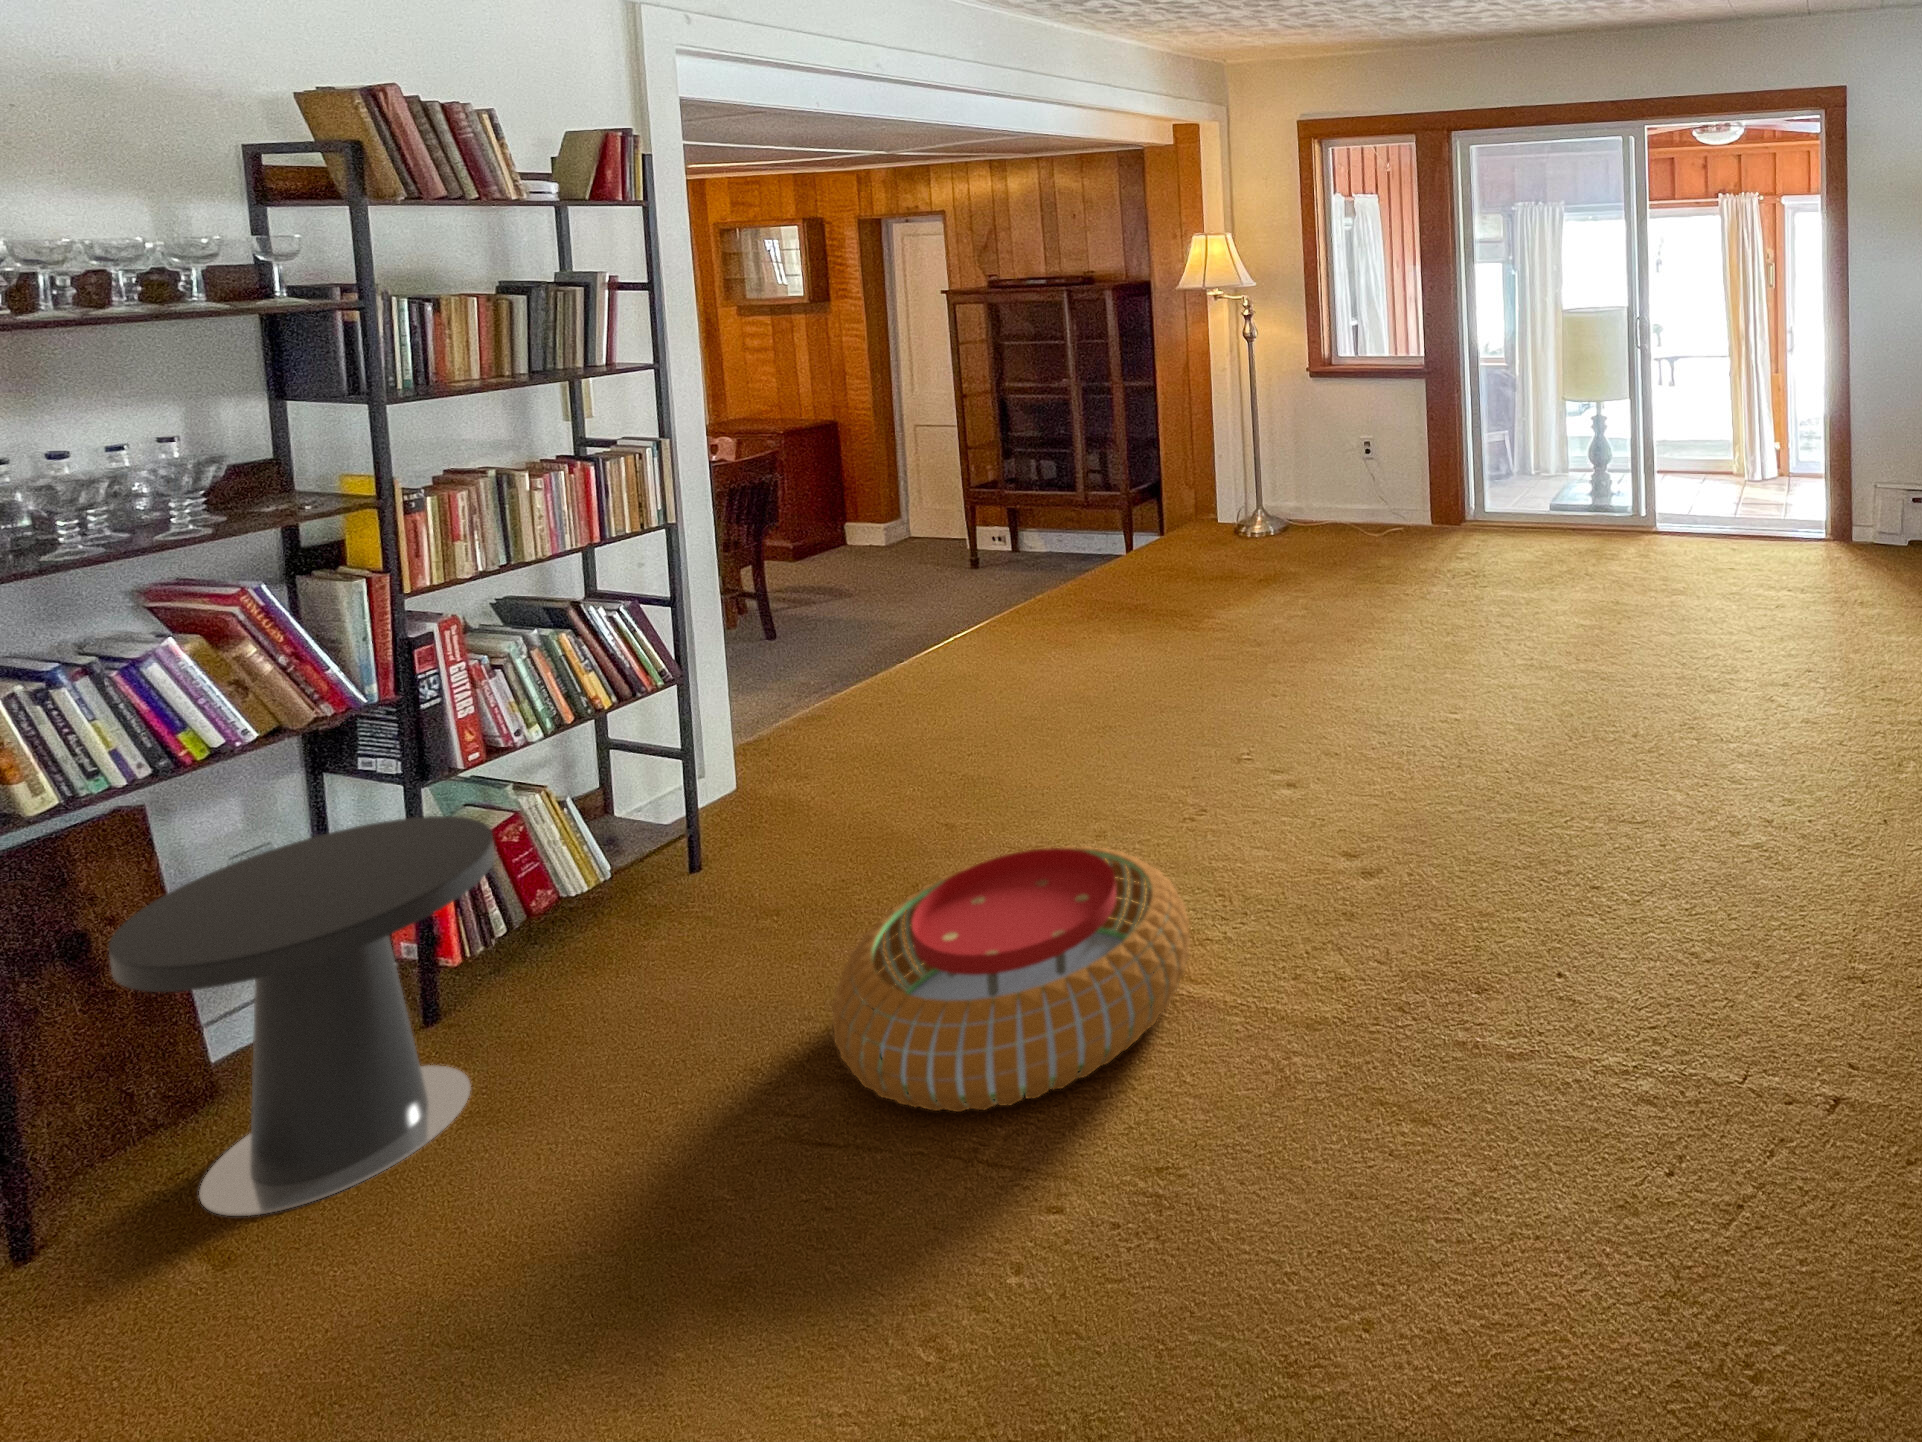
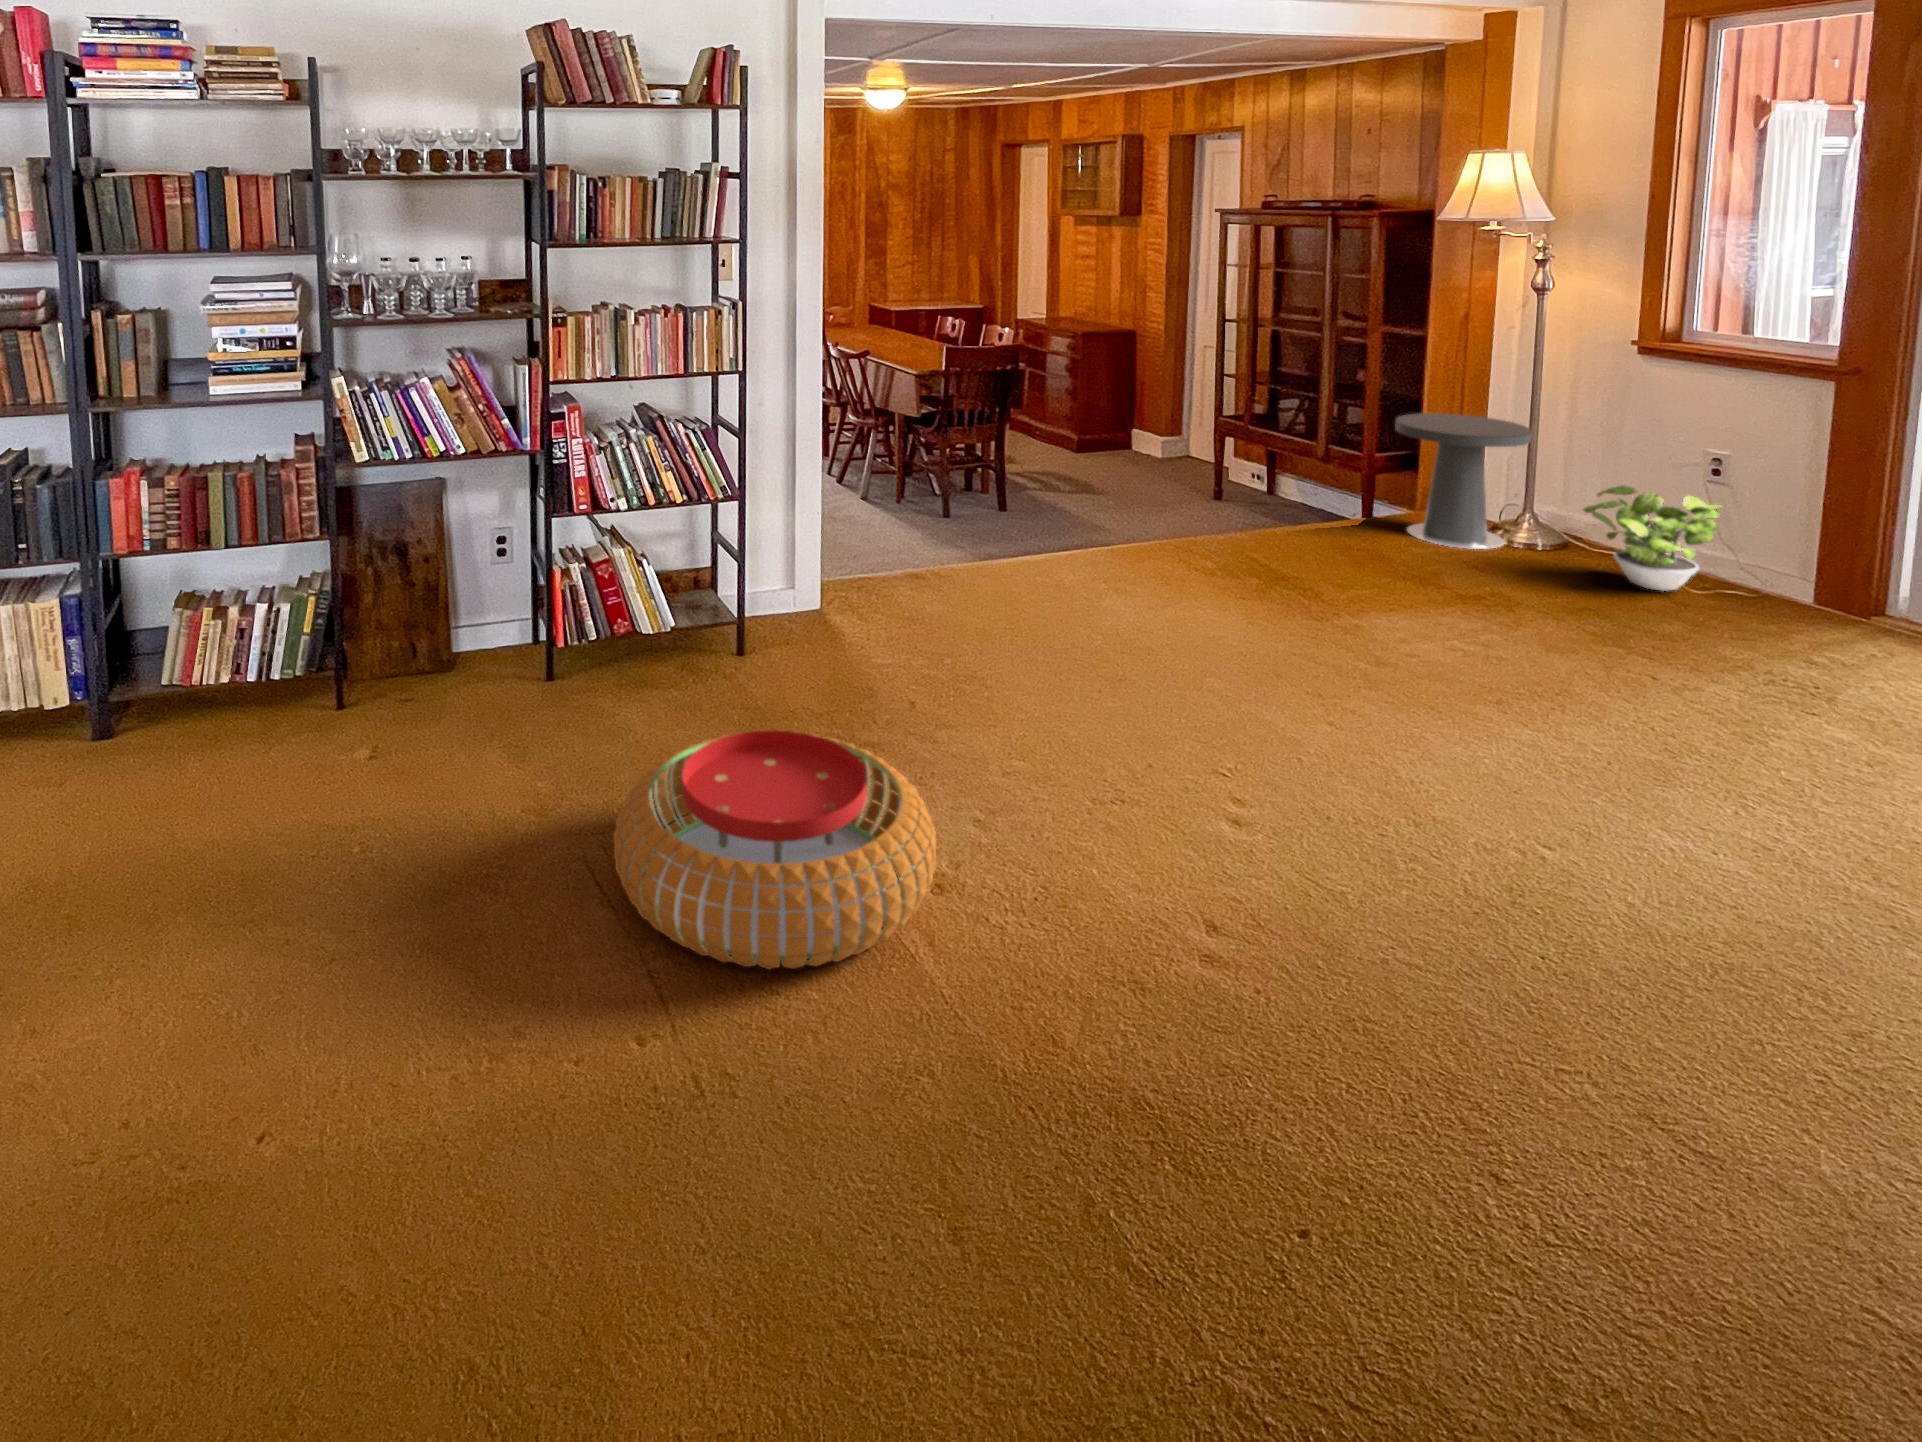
potted plant: none [1307,470,1377,540] -> present [1584,485,1721,591]
side table: present [109,816,494,1216] -> present [1396,413,1532,549]

